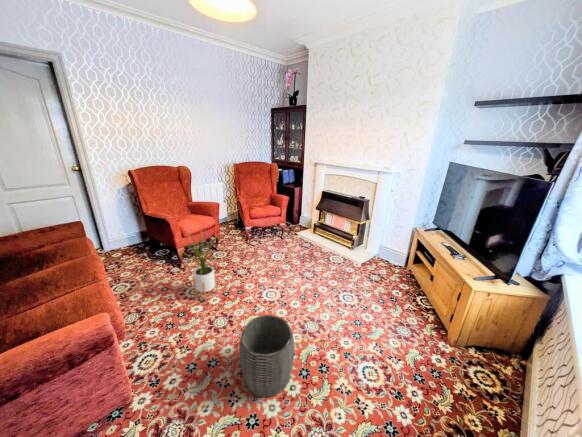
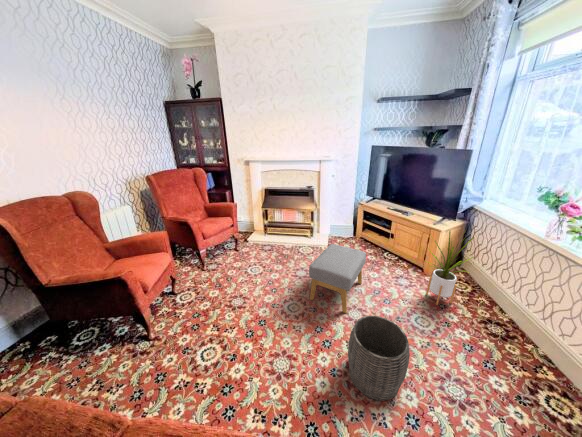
house plant: present [189,230,218,301] -> present [425,231,473,305]
footstool: none [290,255,359,321] -> present [309,244,366,313]

